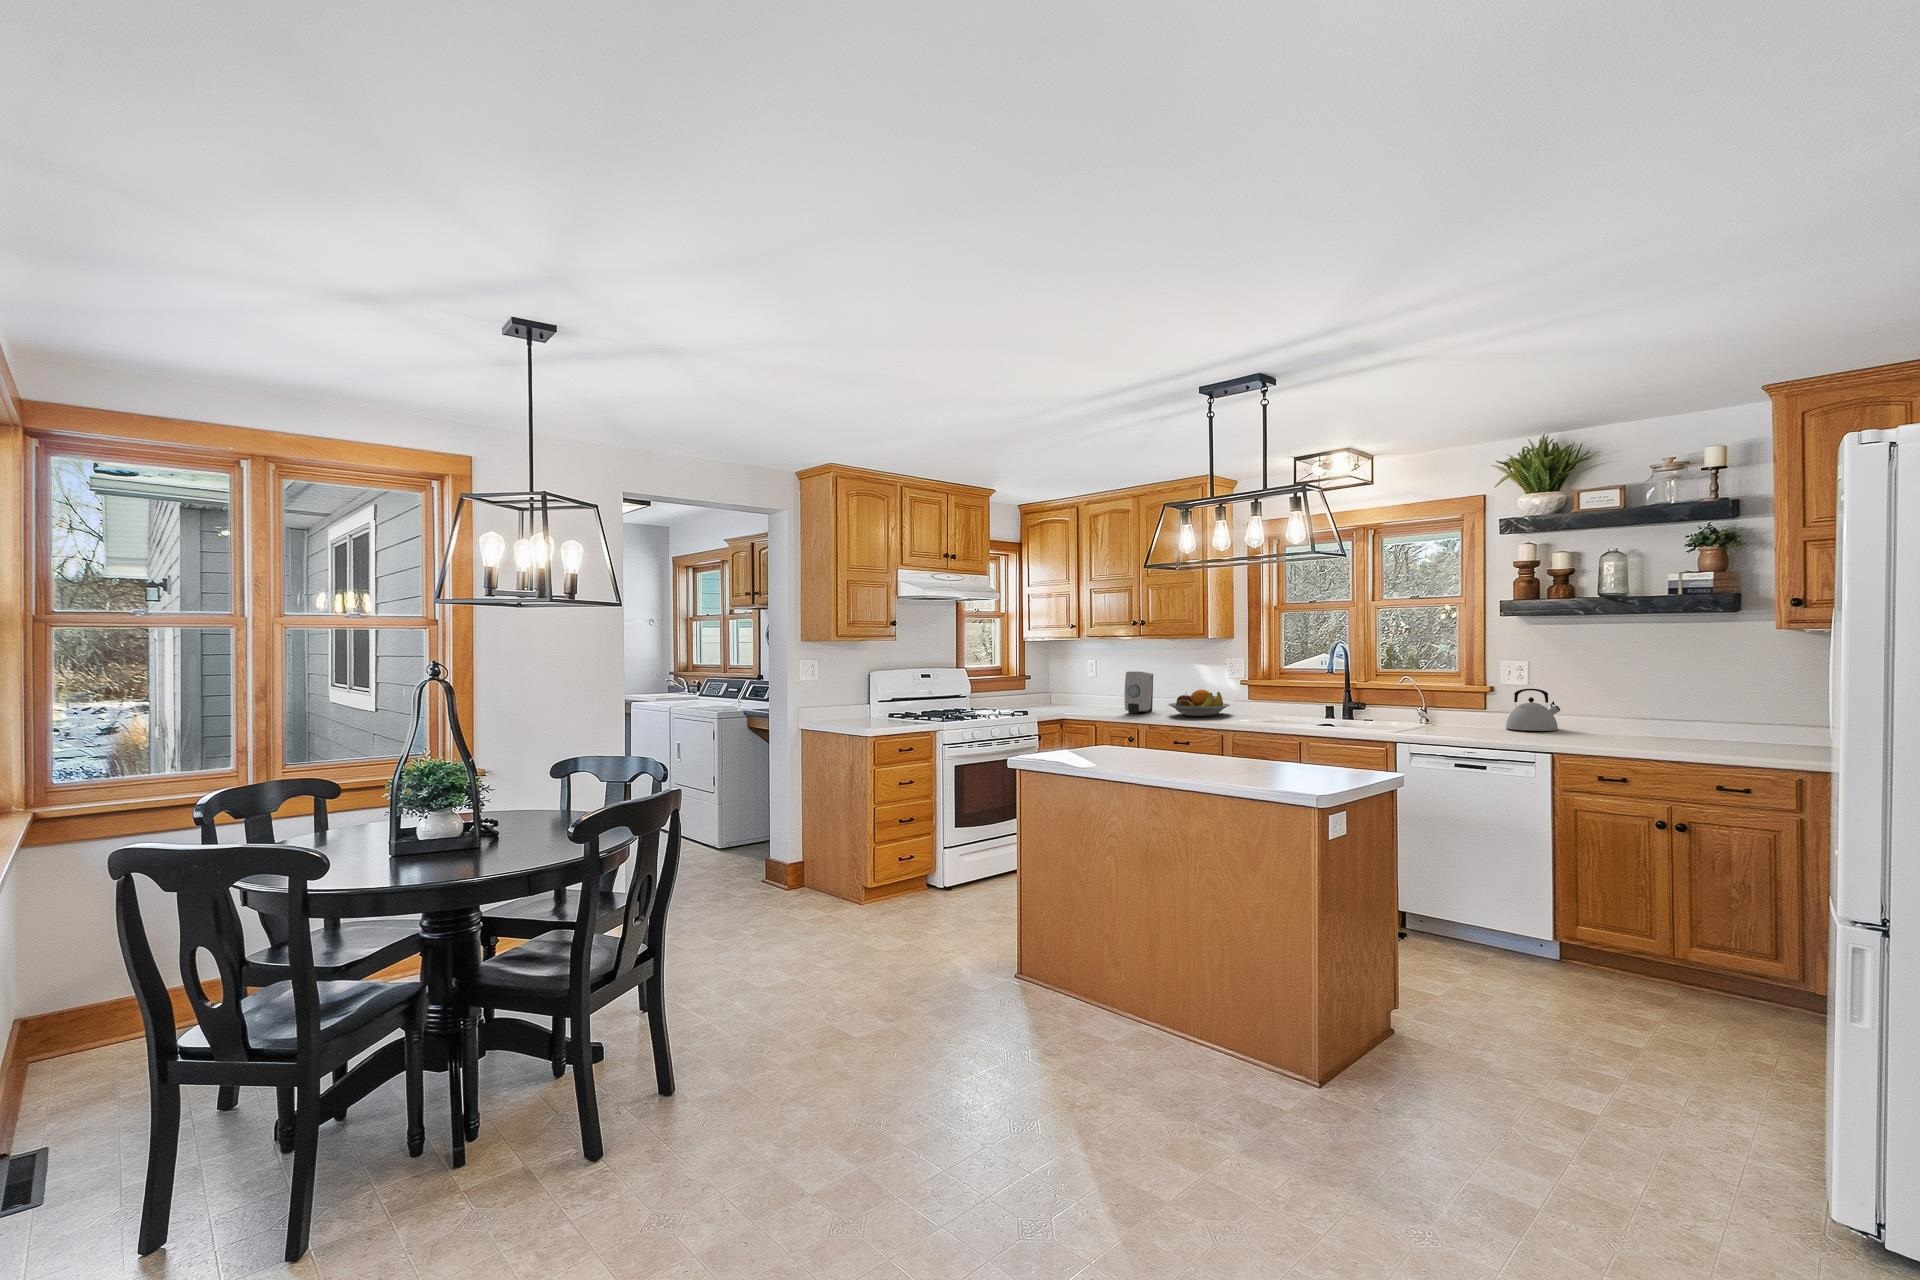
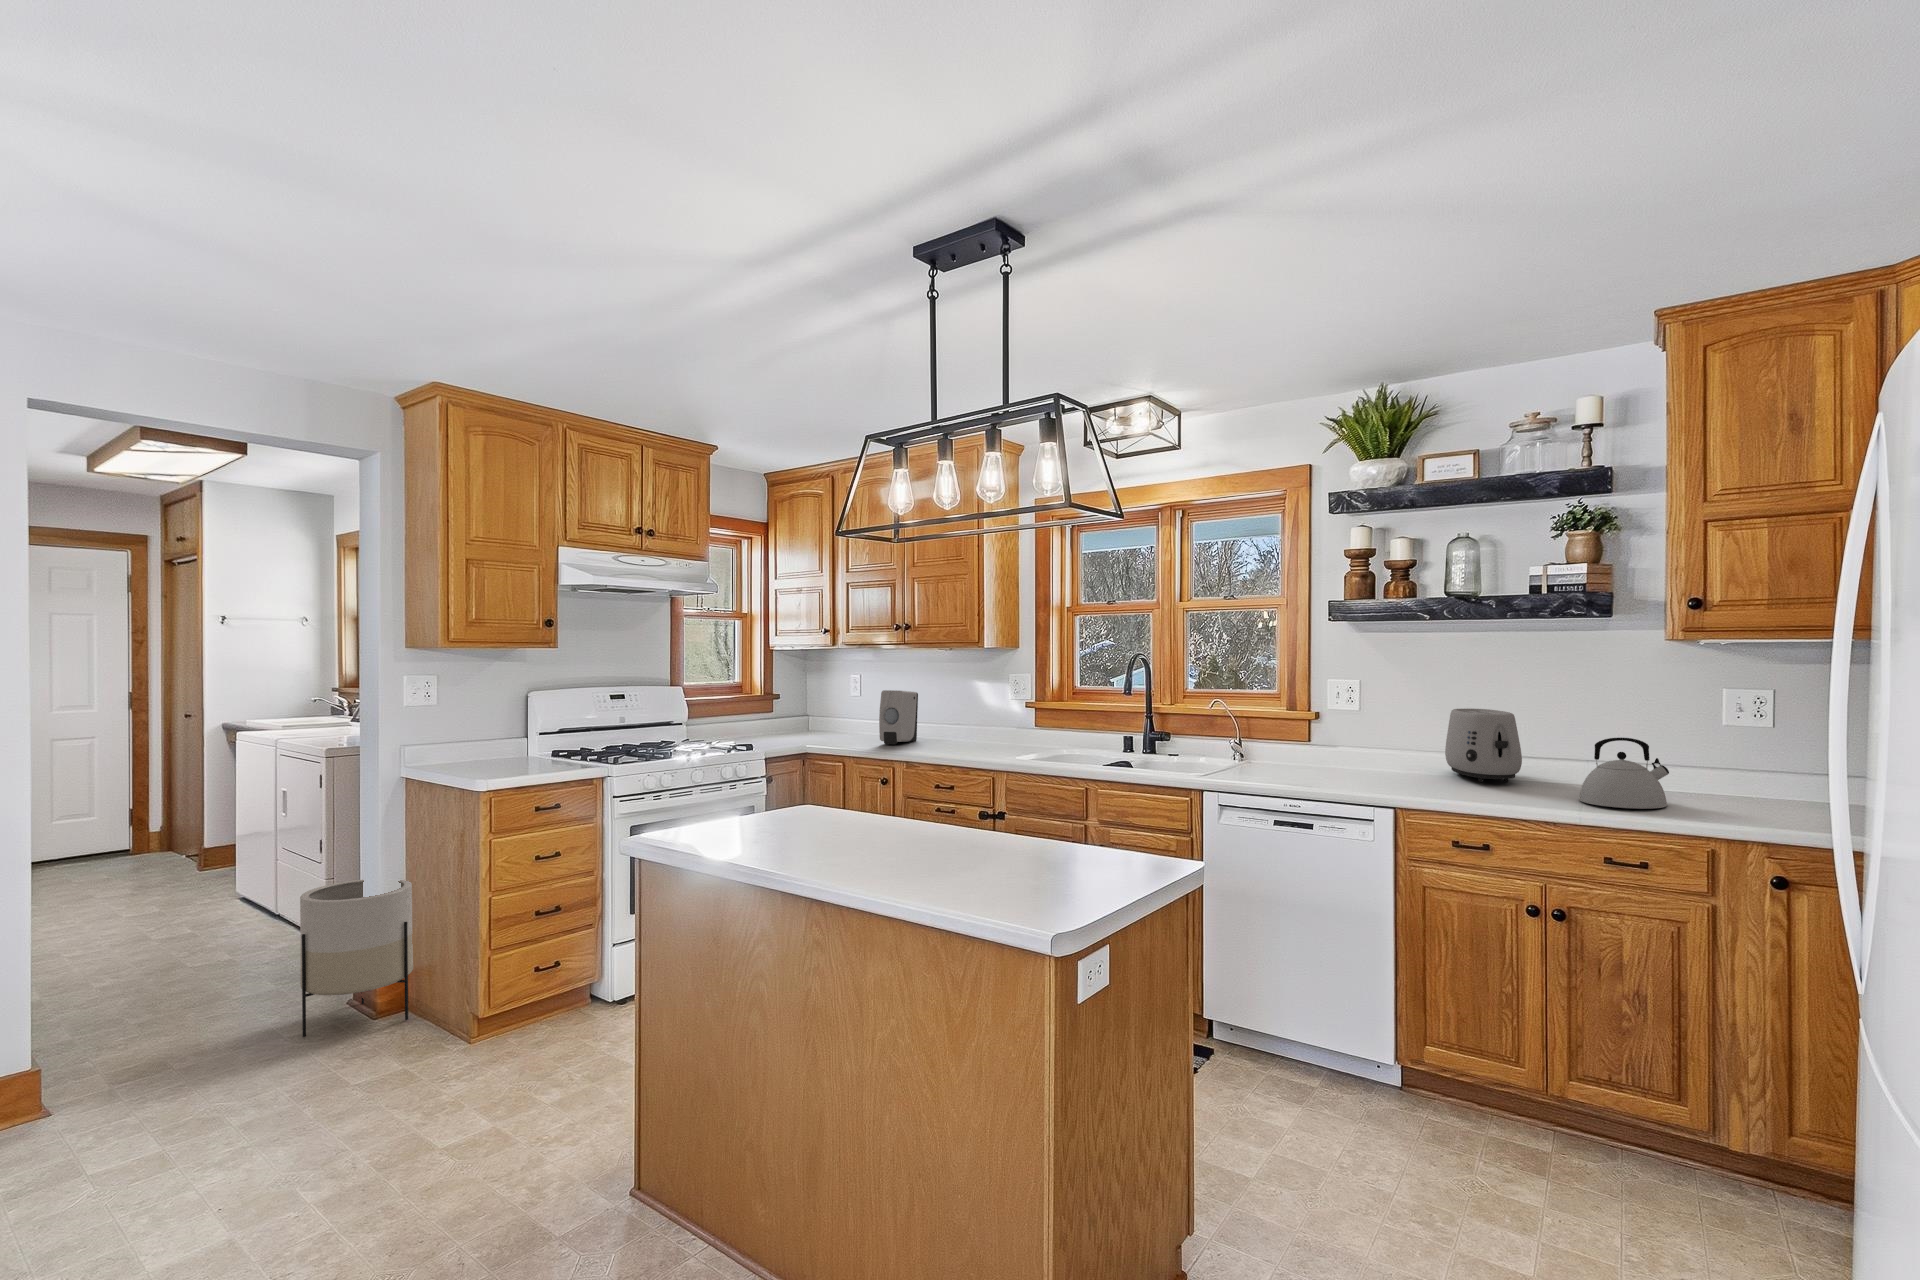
toaster: none [1597,683,1659,737] -> present [1445,708,1522,782]
kettle: present [1506,689,1560,731] -> present [1579,738,1669,809]
fruit bowl: present [1168,690,1230,716] -> none [930,714,1008,749]
planter: none [742,799,810,902] -> present [300,880,413,1037]

